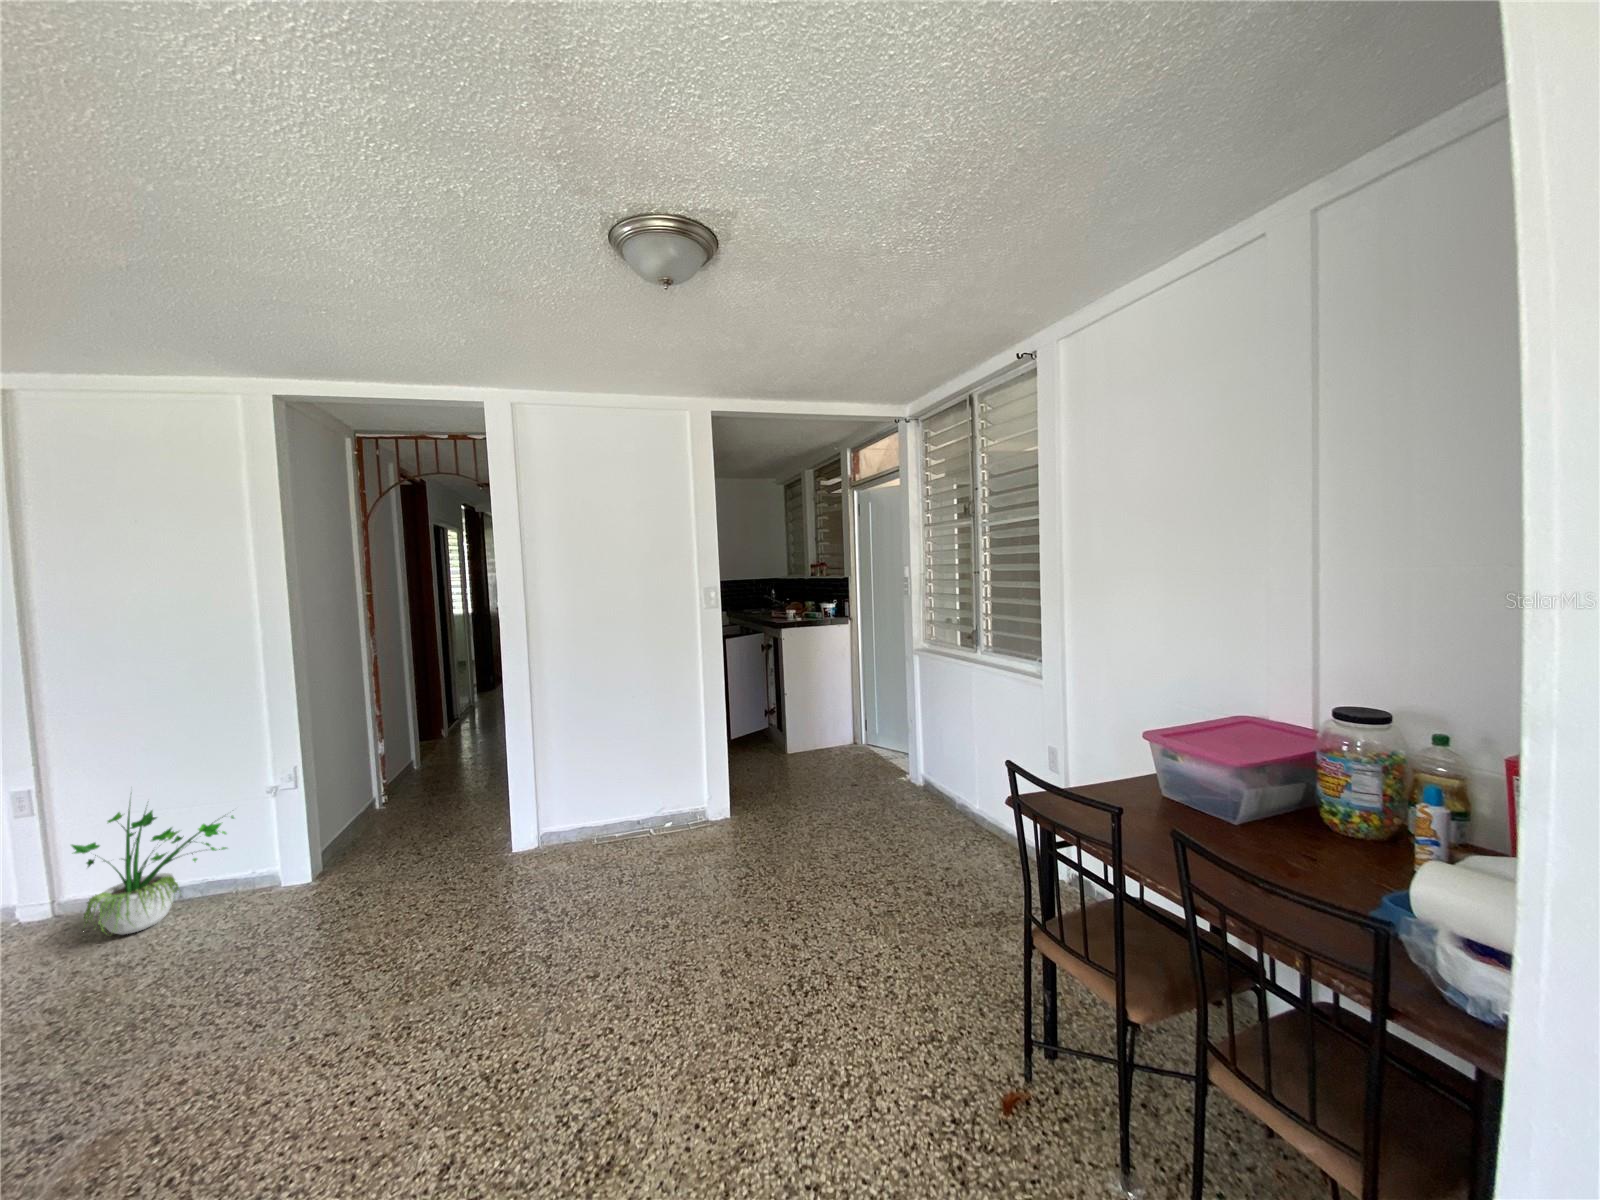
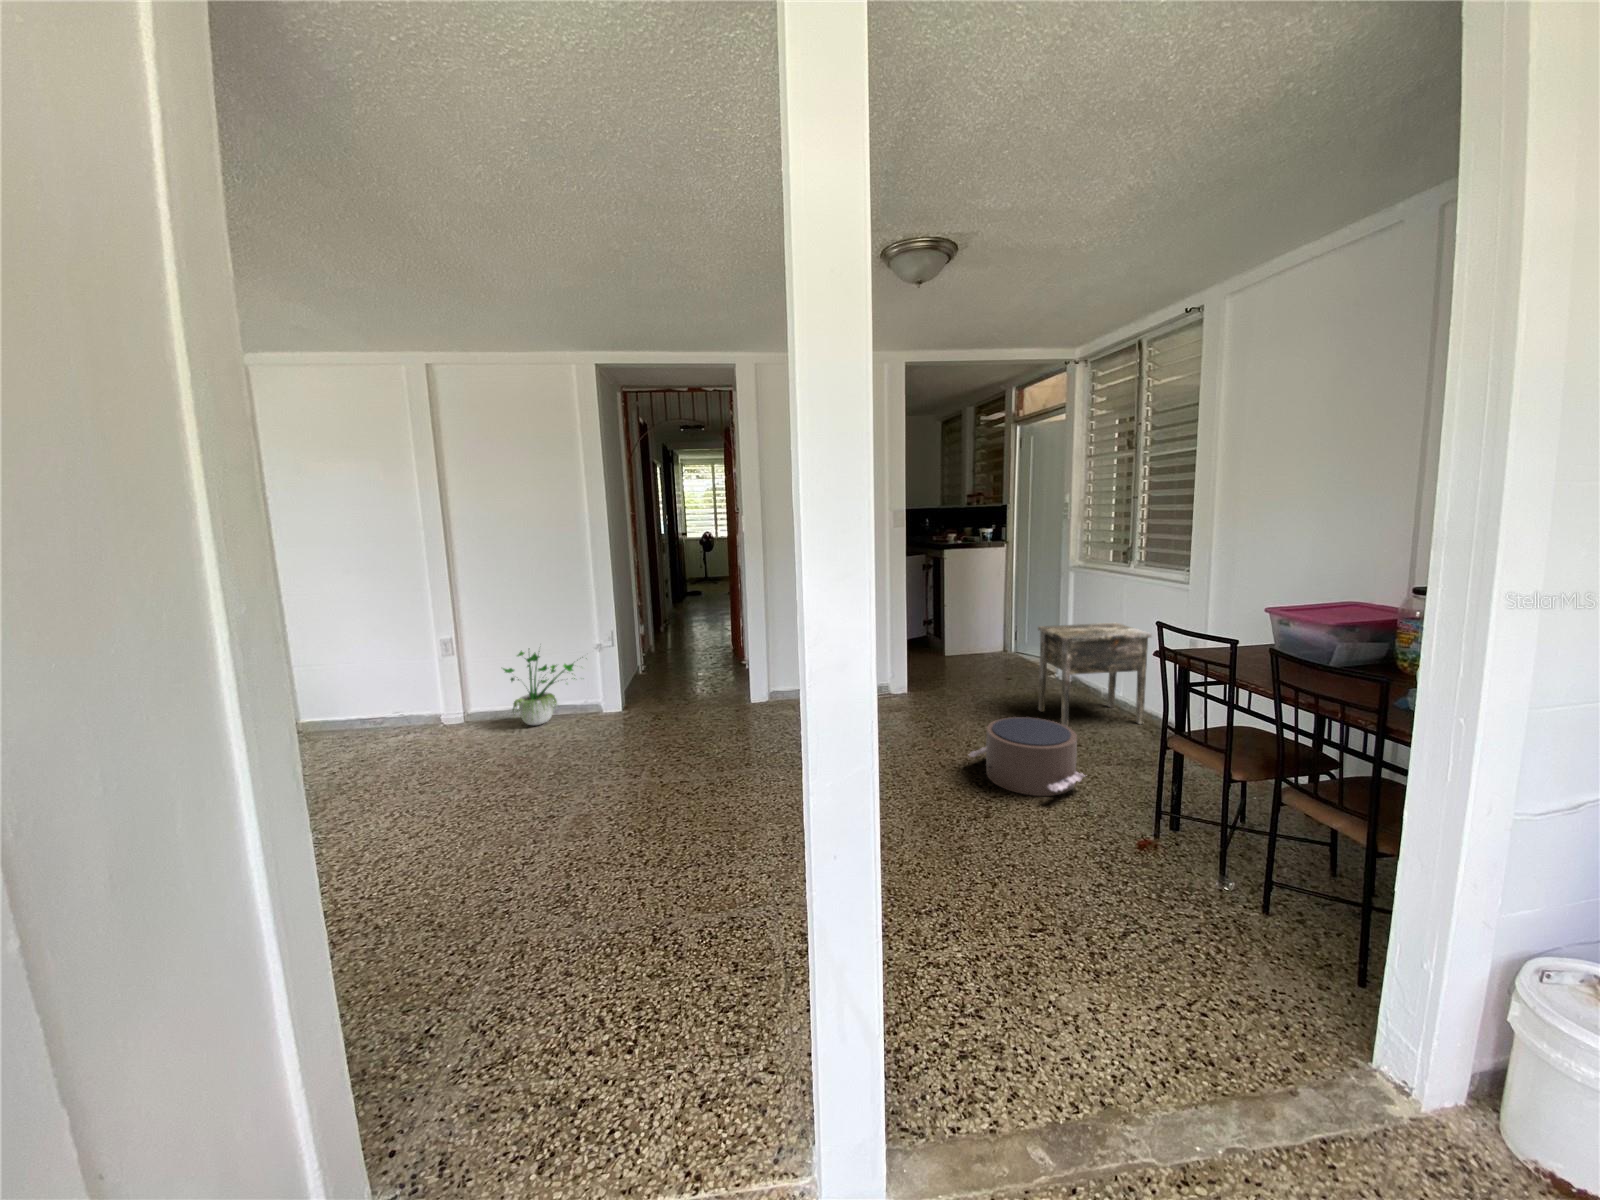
side table: none [877,719,1006,865] -> present [1038,623,1152,727]
pouf: none [779,871,935,1009] -> present [969,717,1085,796]

